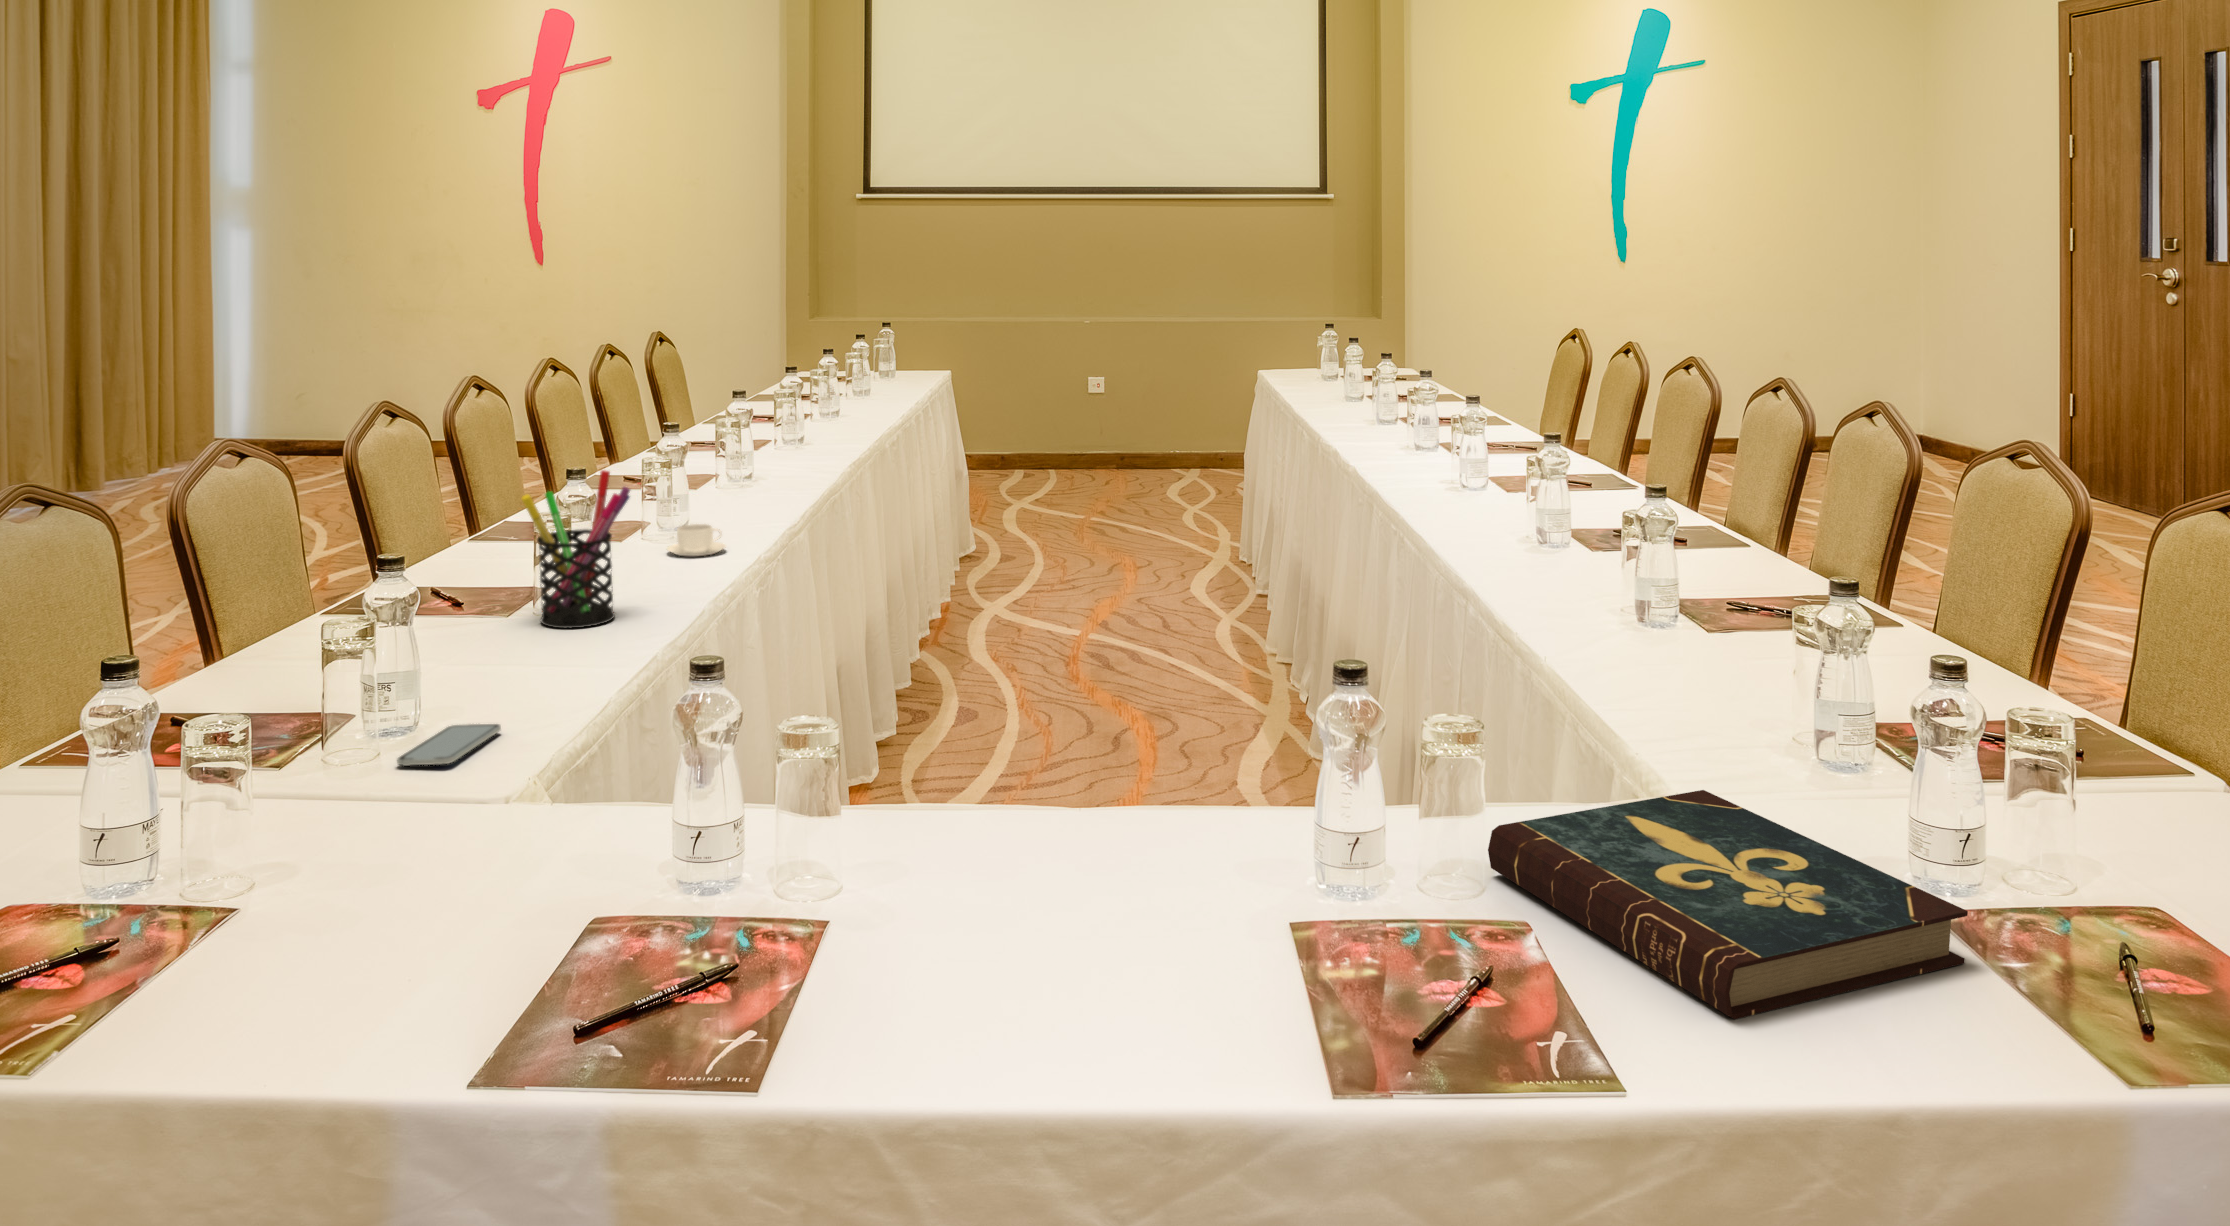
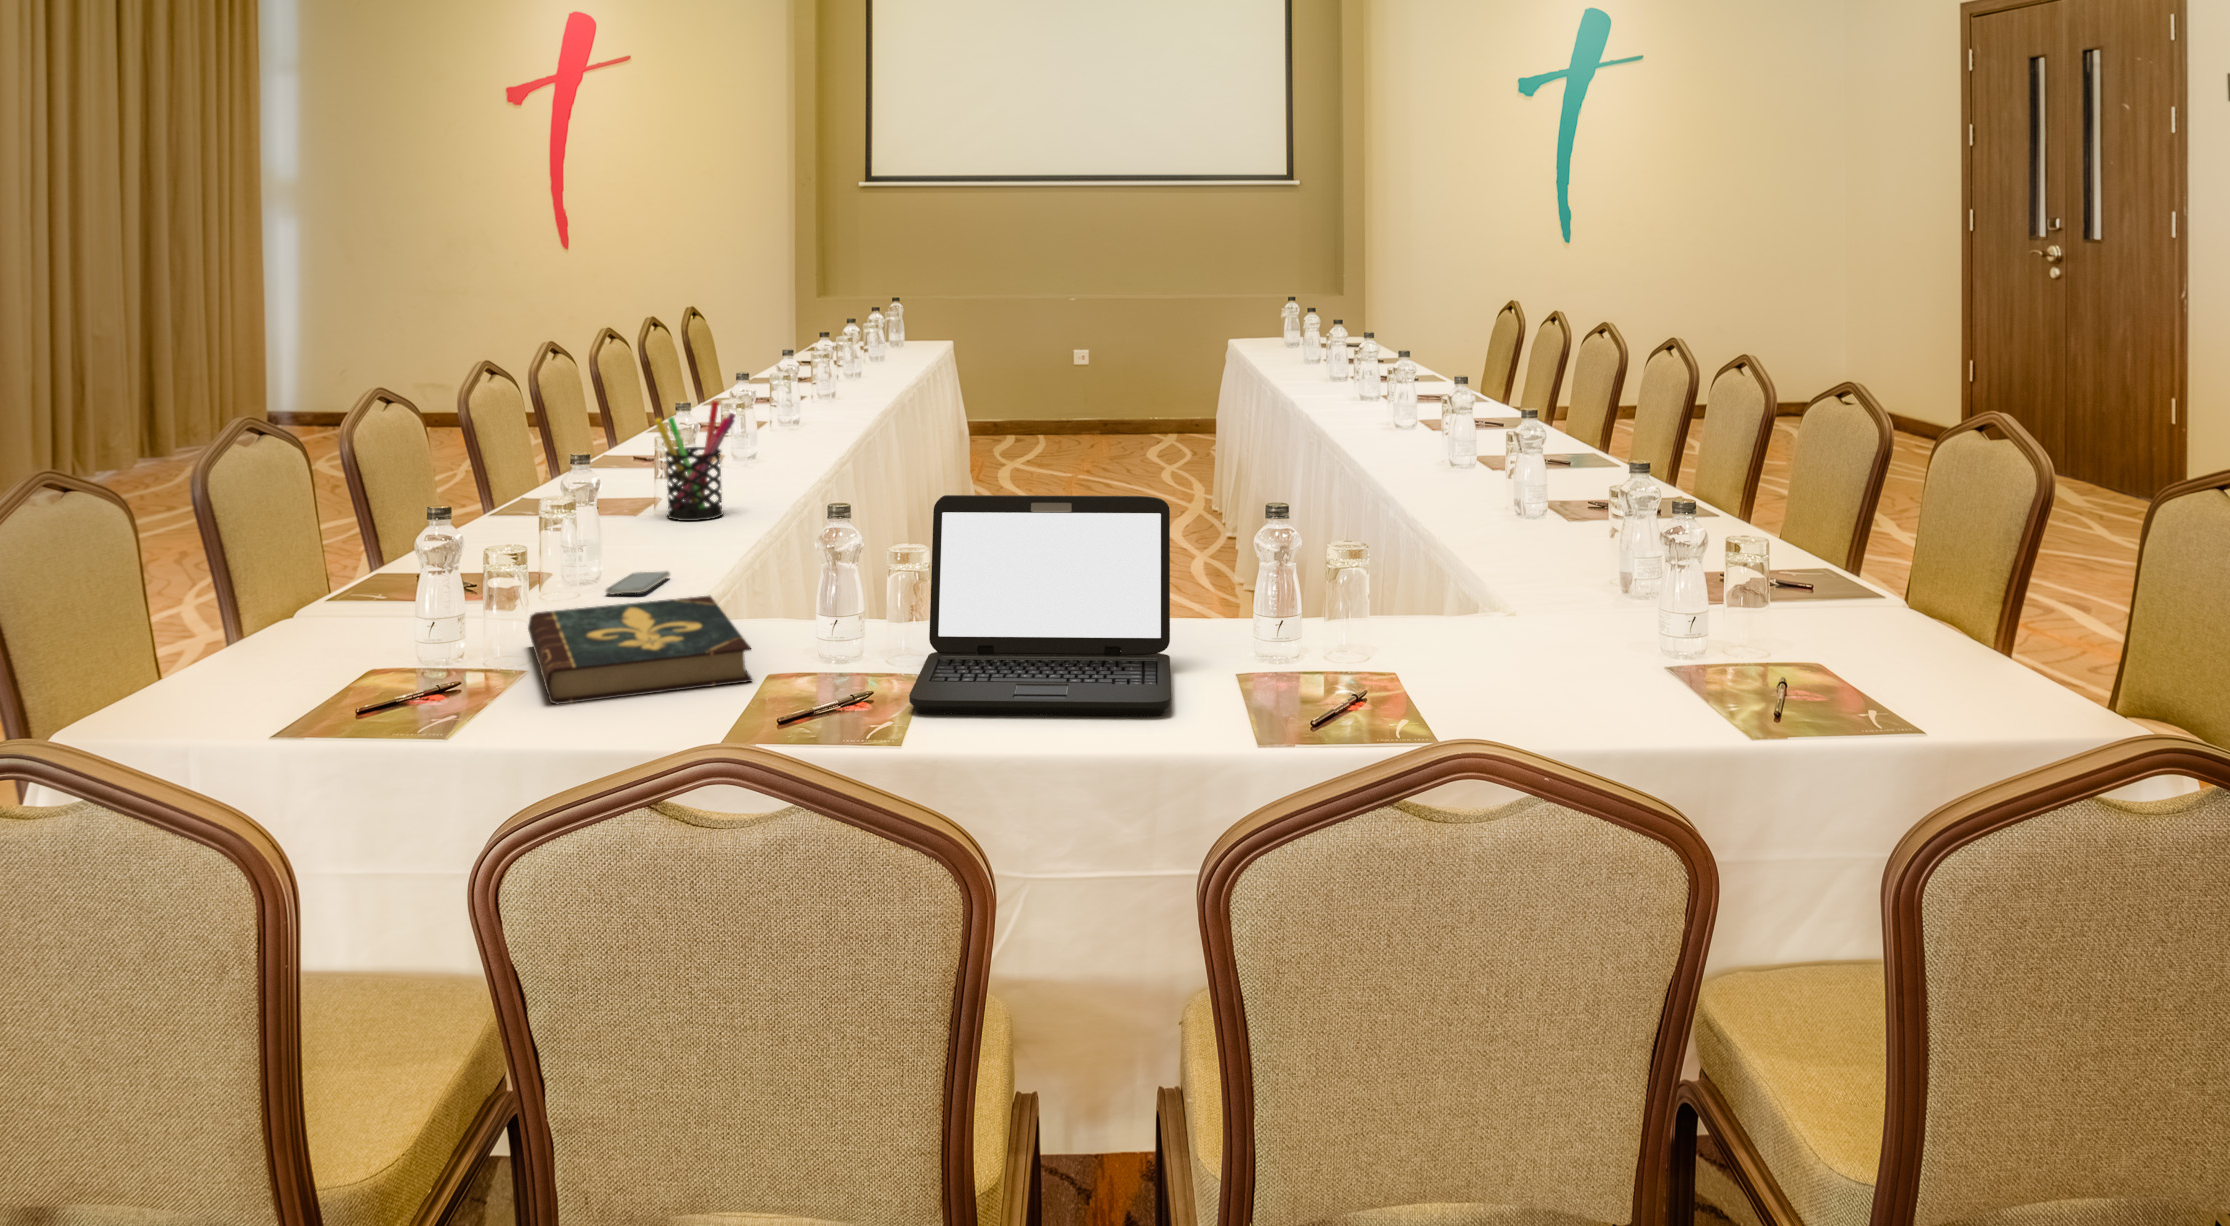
coffee cup: present [667,524,726,556] -> none [747,452,794,477]
laptop: none [770,661,1198,1058] -> present [909,495,1171,716]
book: present [1488,790,1968,1019] -> present [528,595,752,704]

